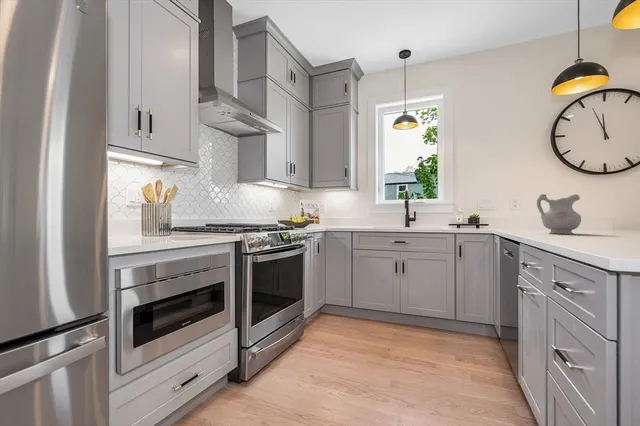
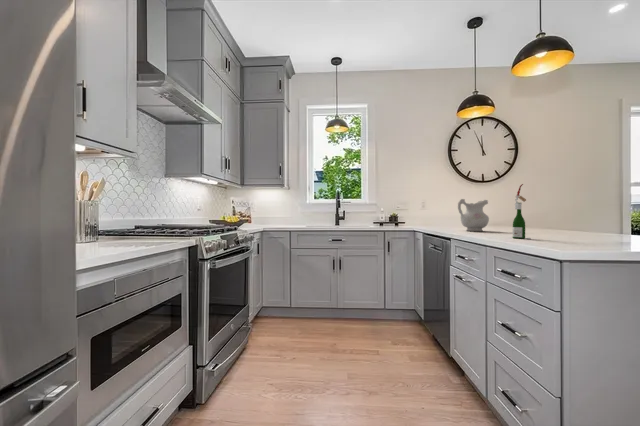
wine bottle: none [587,171,612,241] -> present [513,184,531,239]

